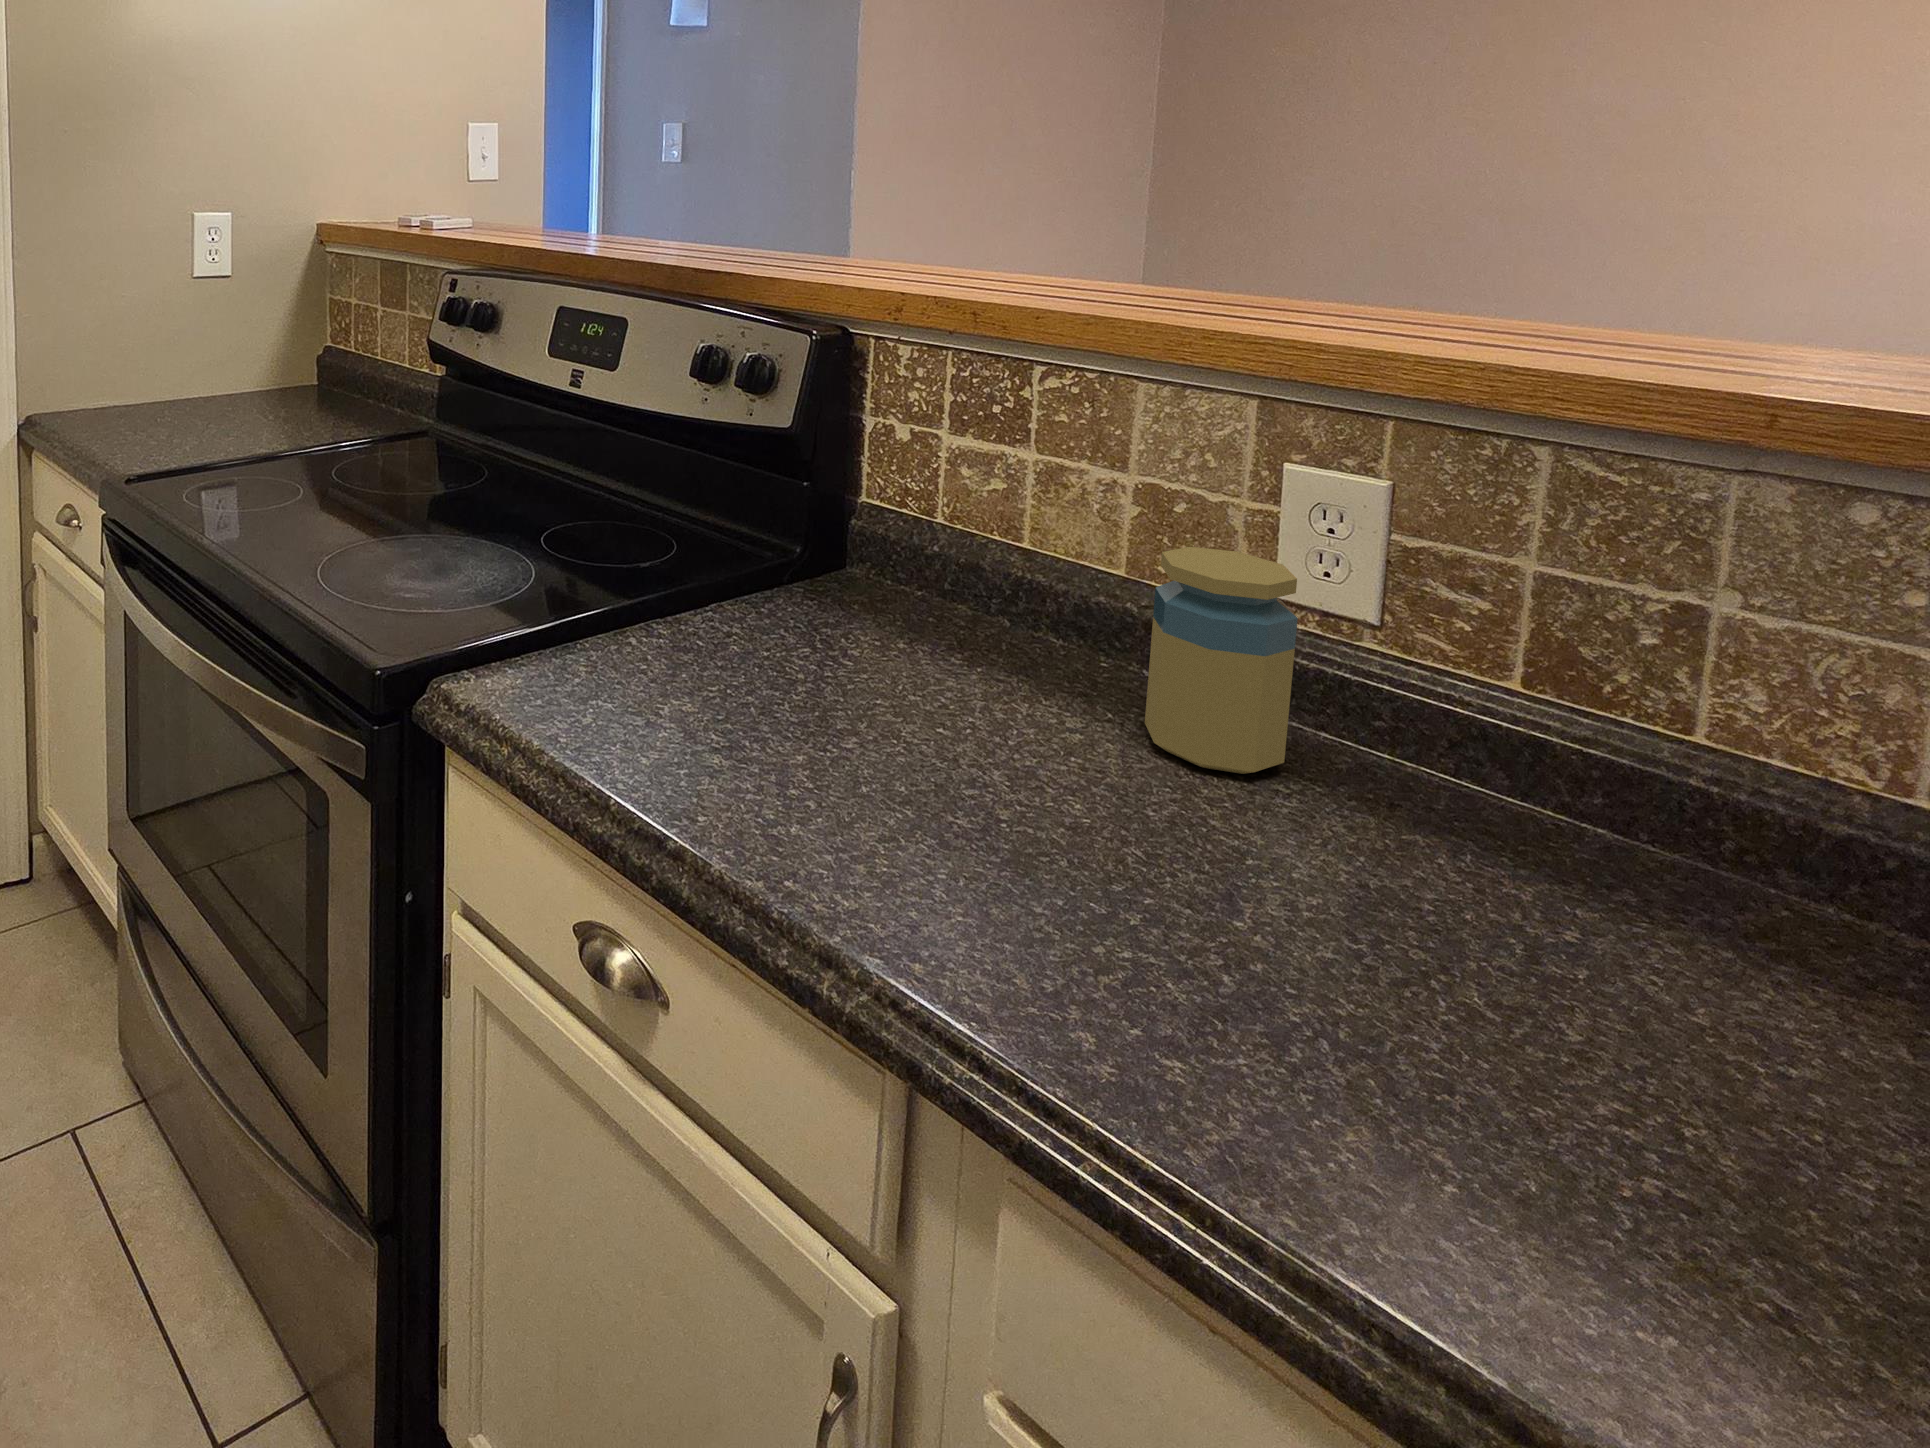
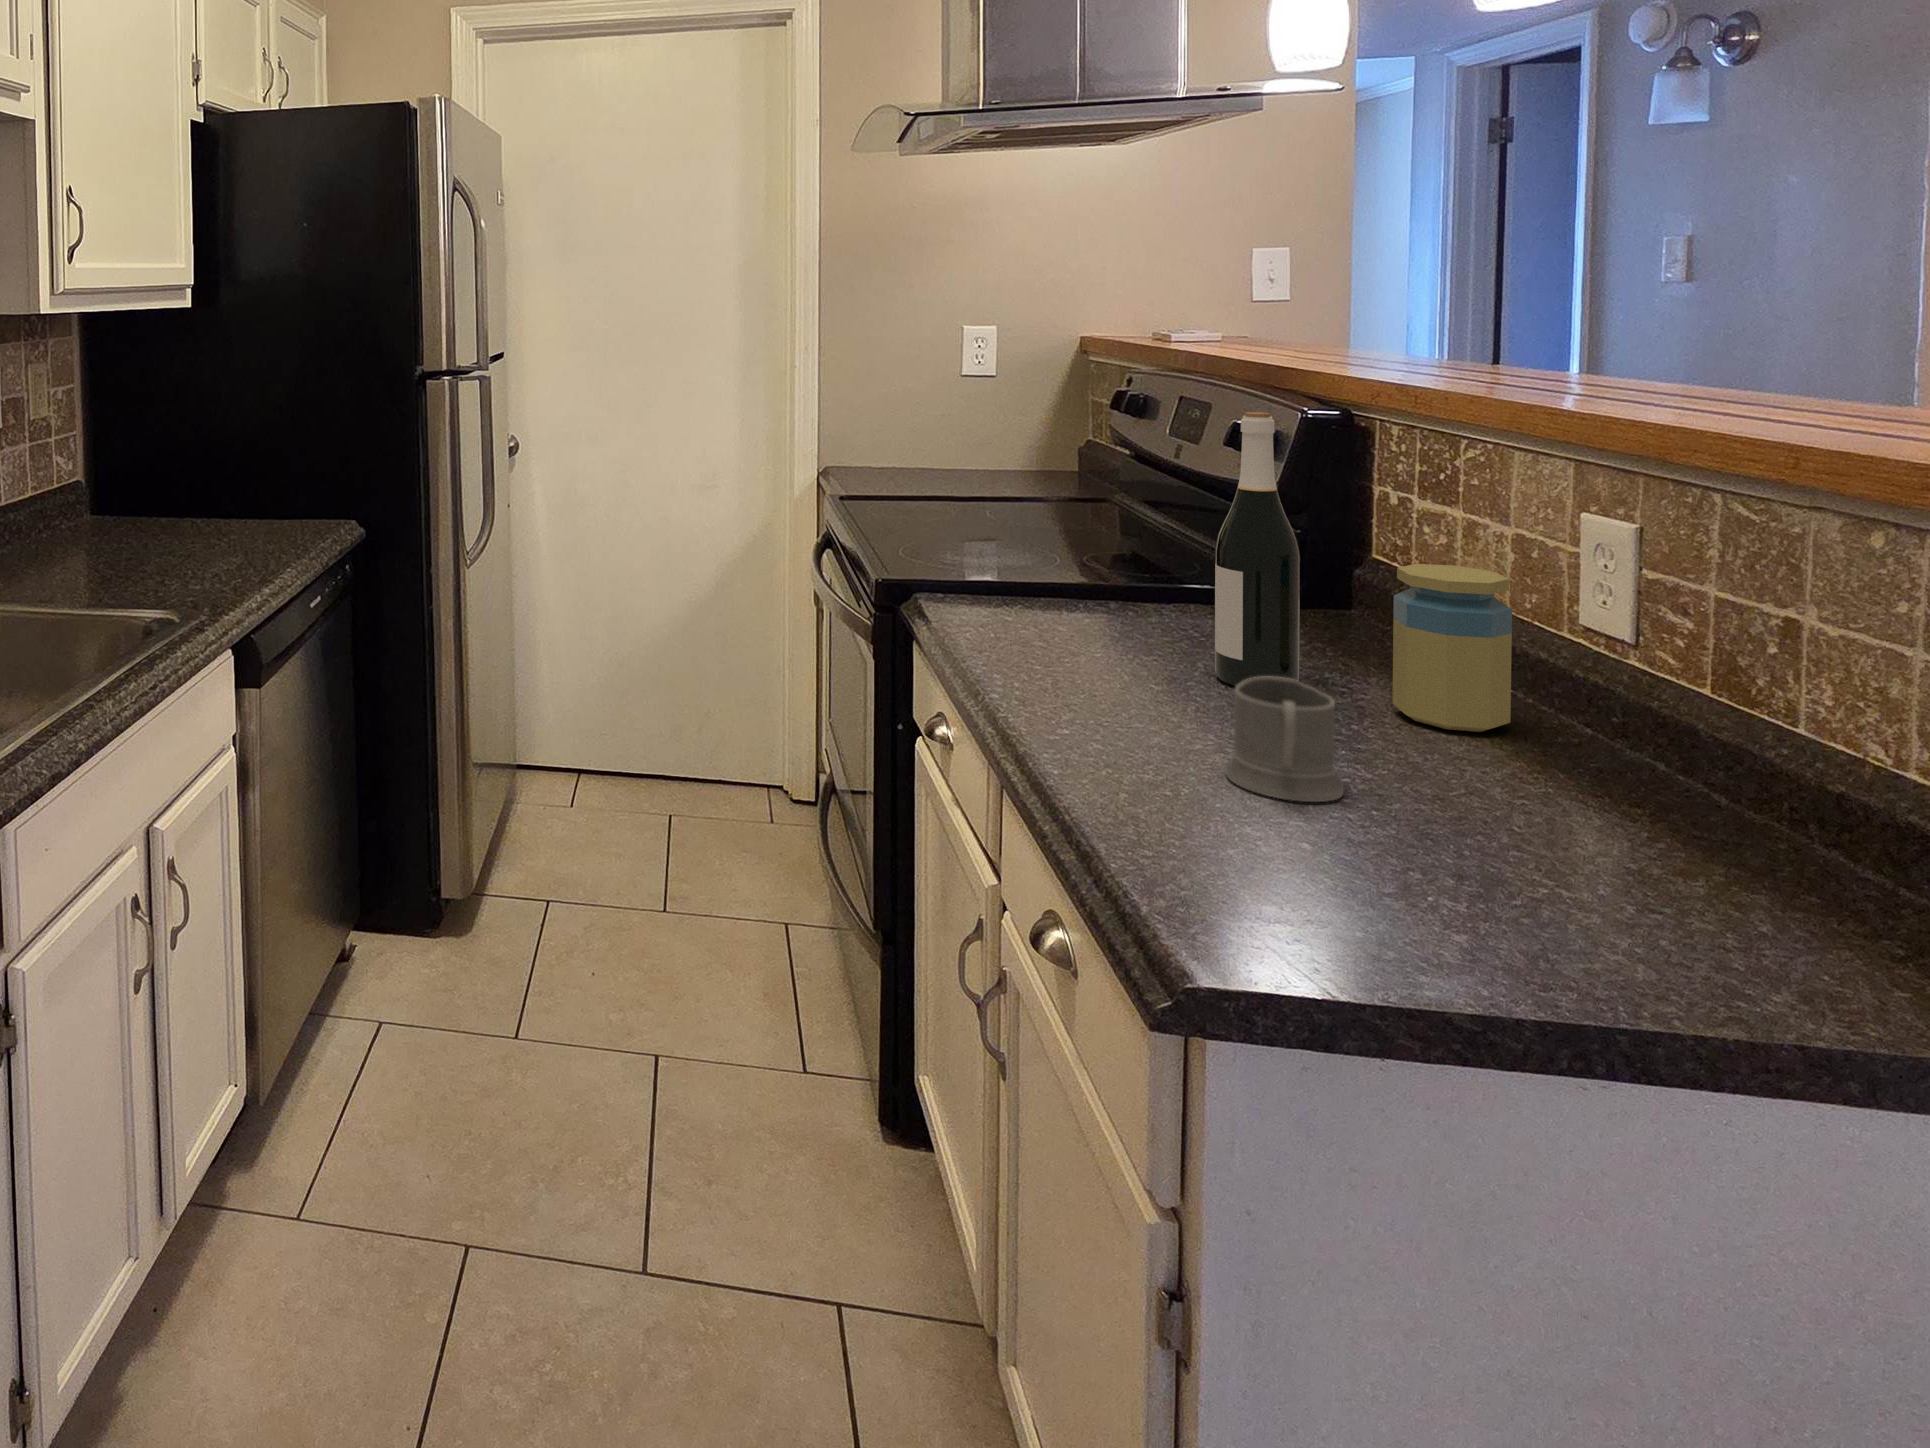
wine bottle: none [933,363,1054,761] -> present [1215,412,1300,686]
mug: none [1306,828,1595,1074] -> present [1226,676,1344,802]

